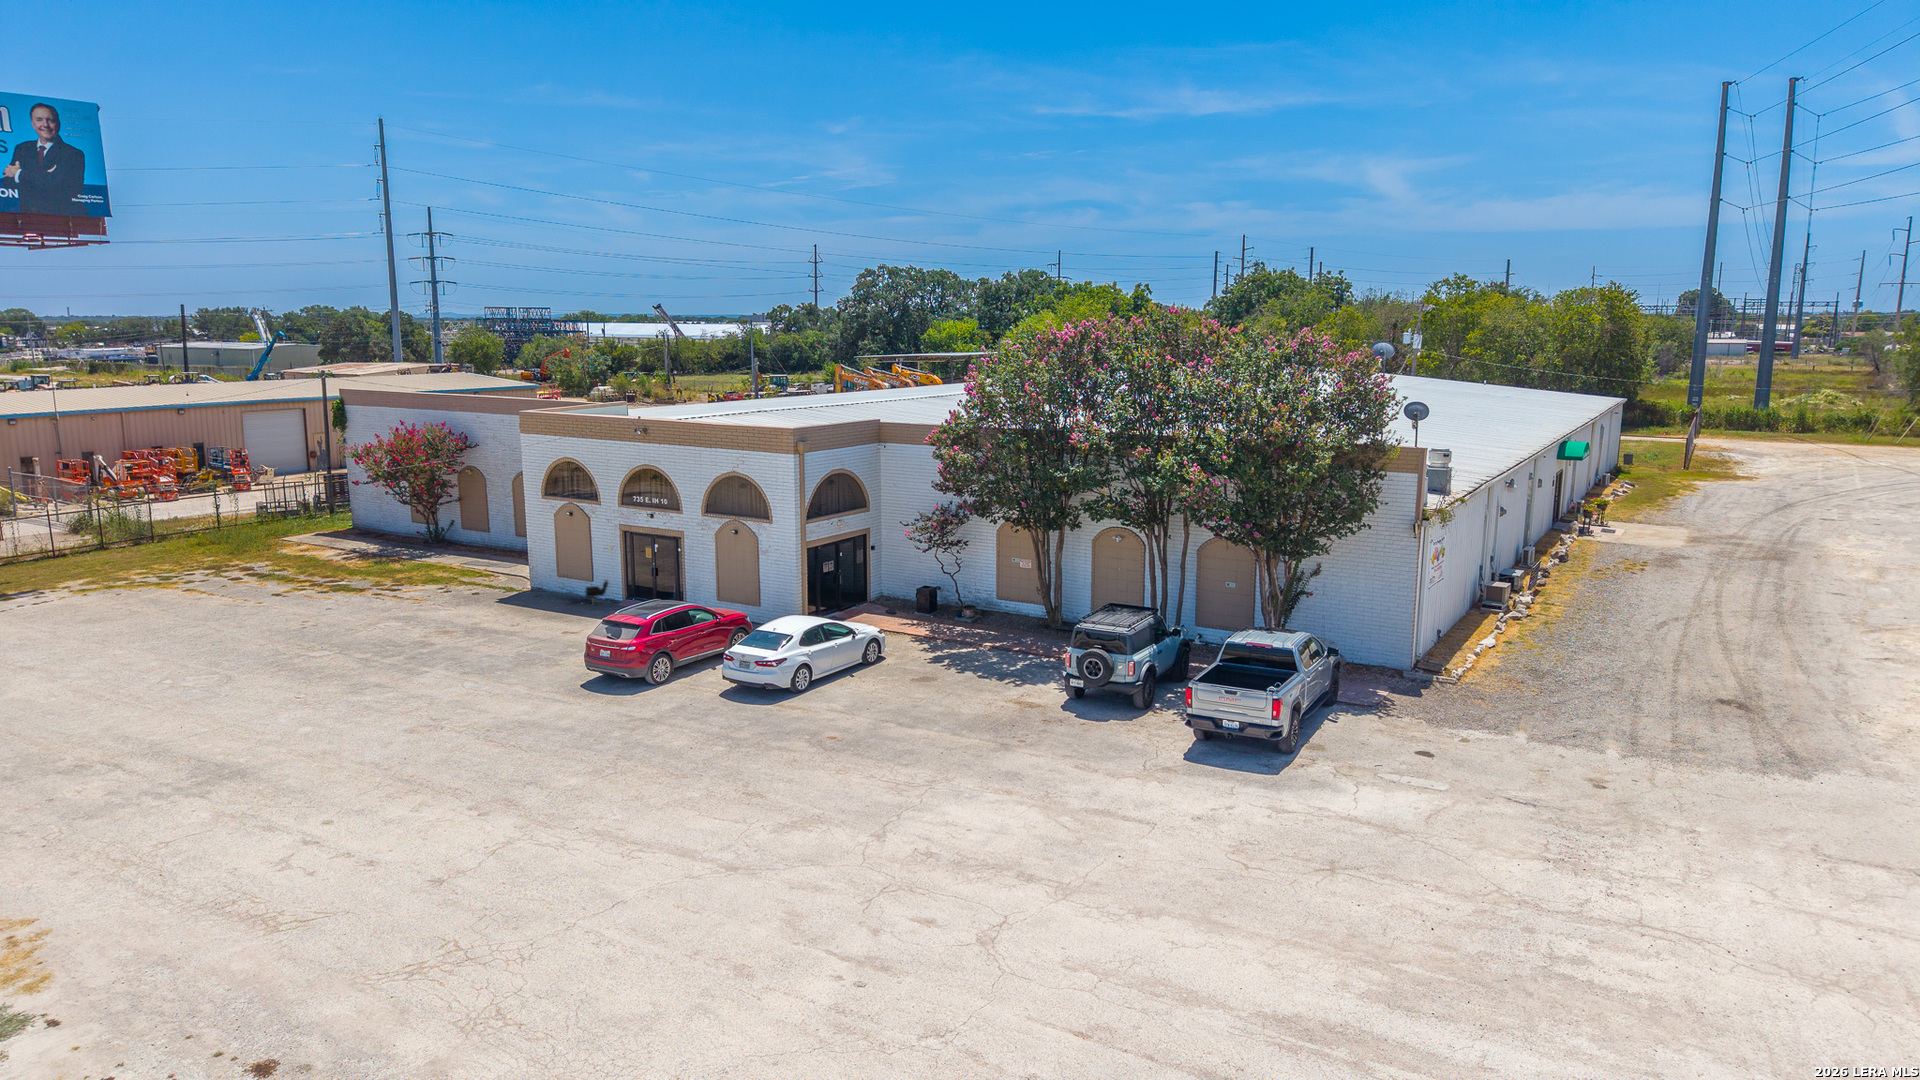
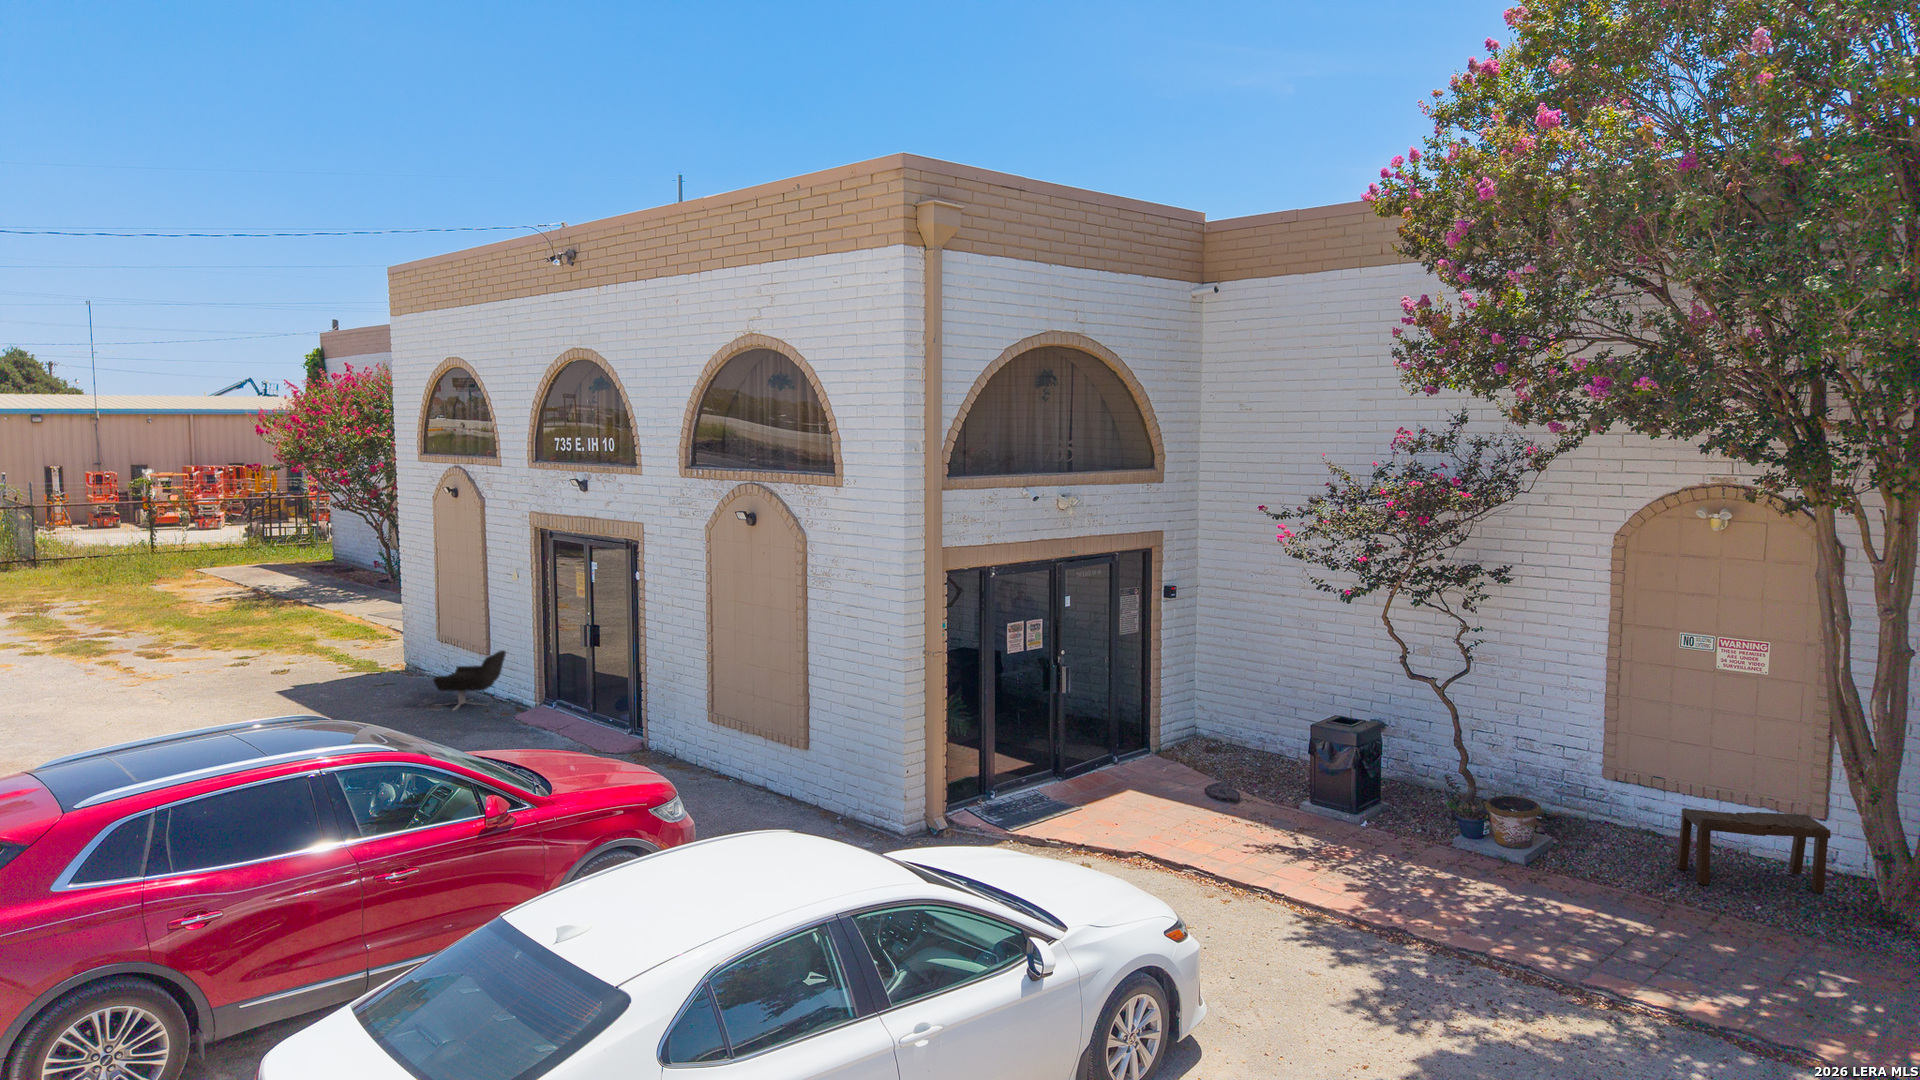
bench: none [1009,604,1040,624] -> present [1677,808,1831,893]

